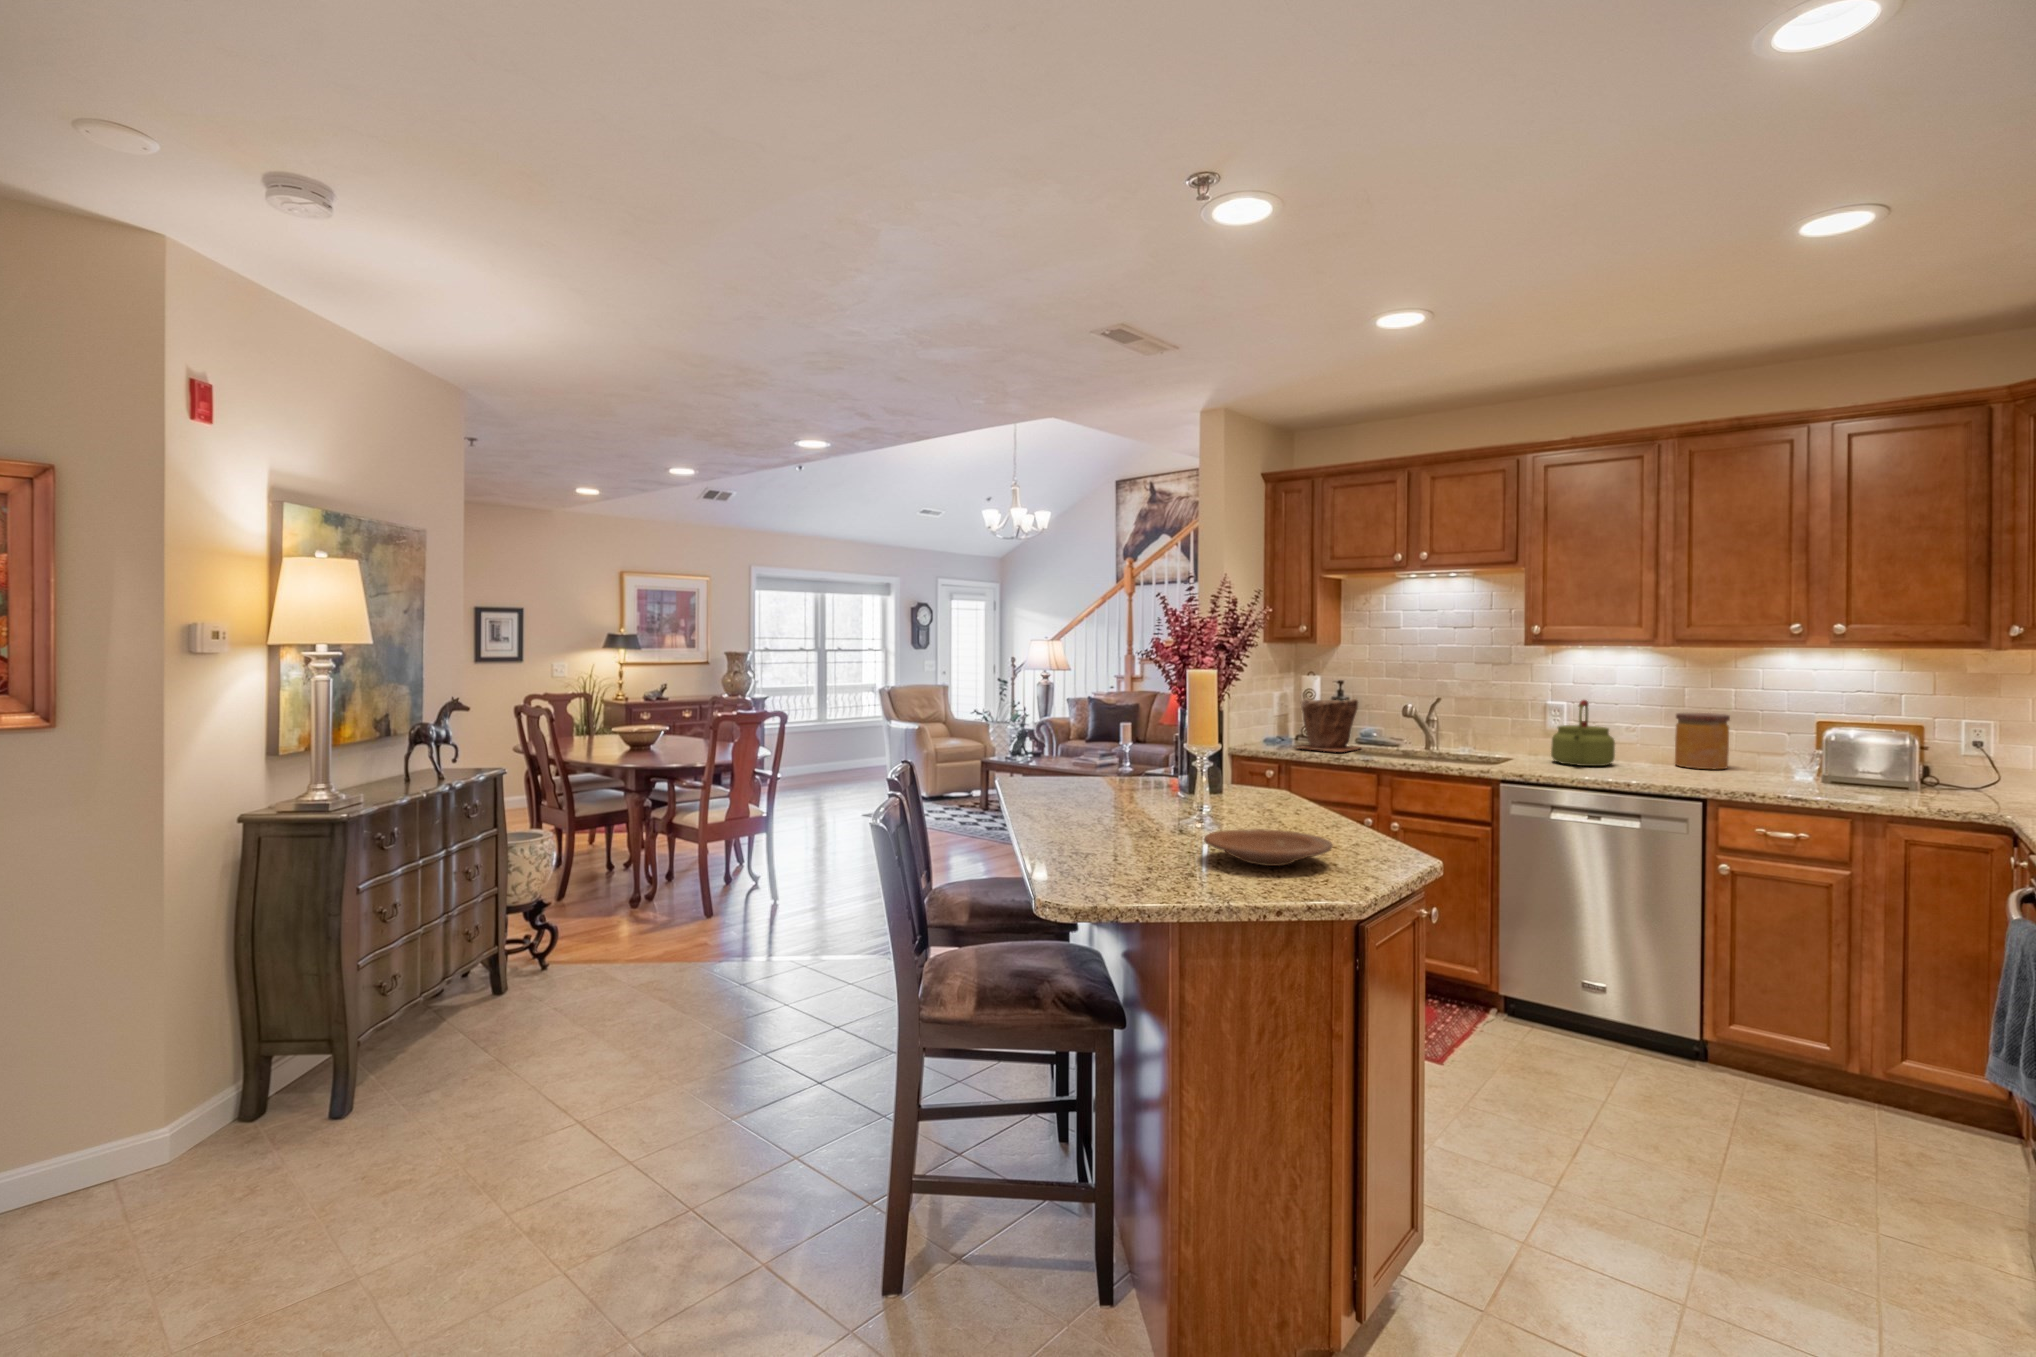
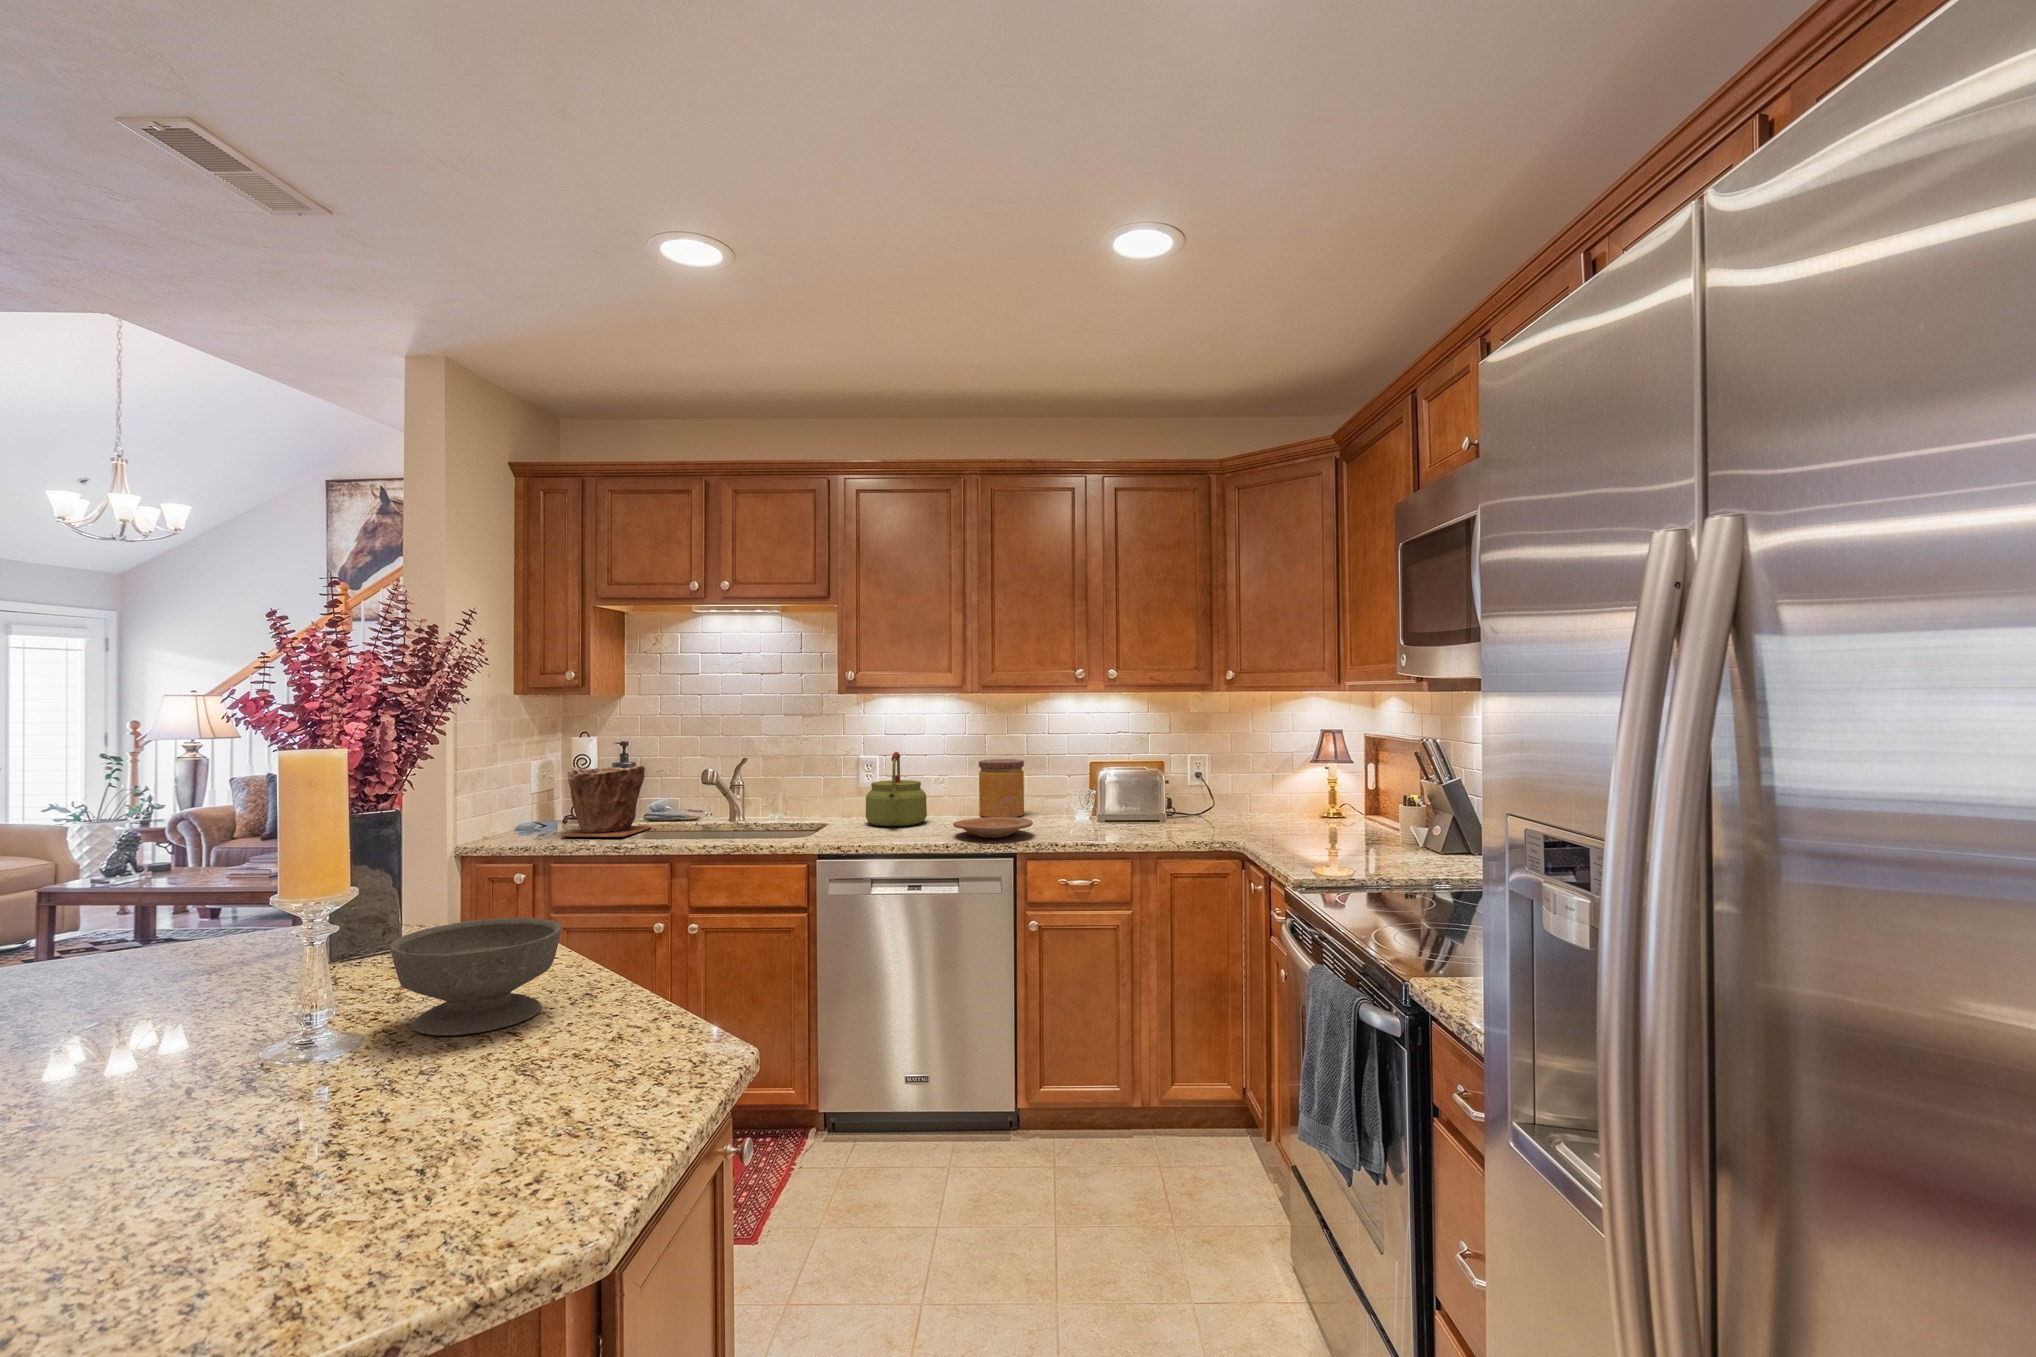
bowl: none [1231,773,1321,831] -> present [389,918,562,1035]
plate: present [1204,829,1333,866] -> present [953,817,1033,838]

